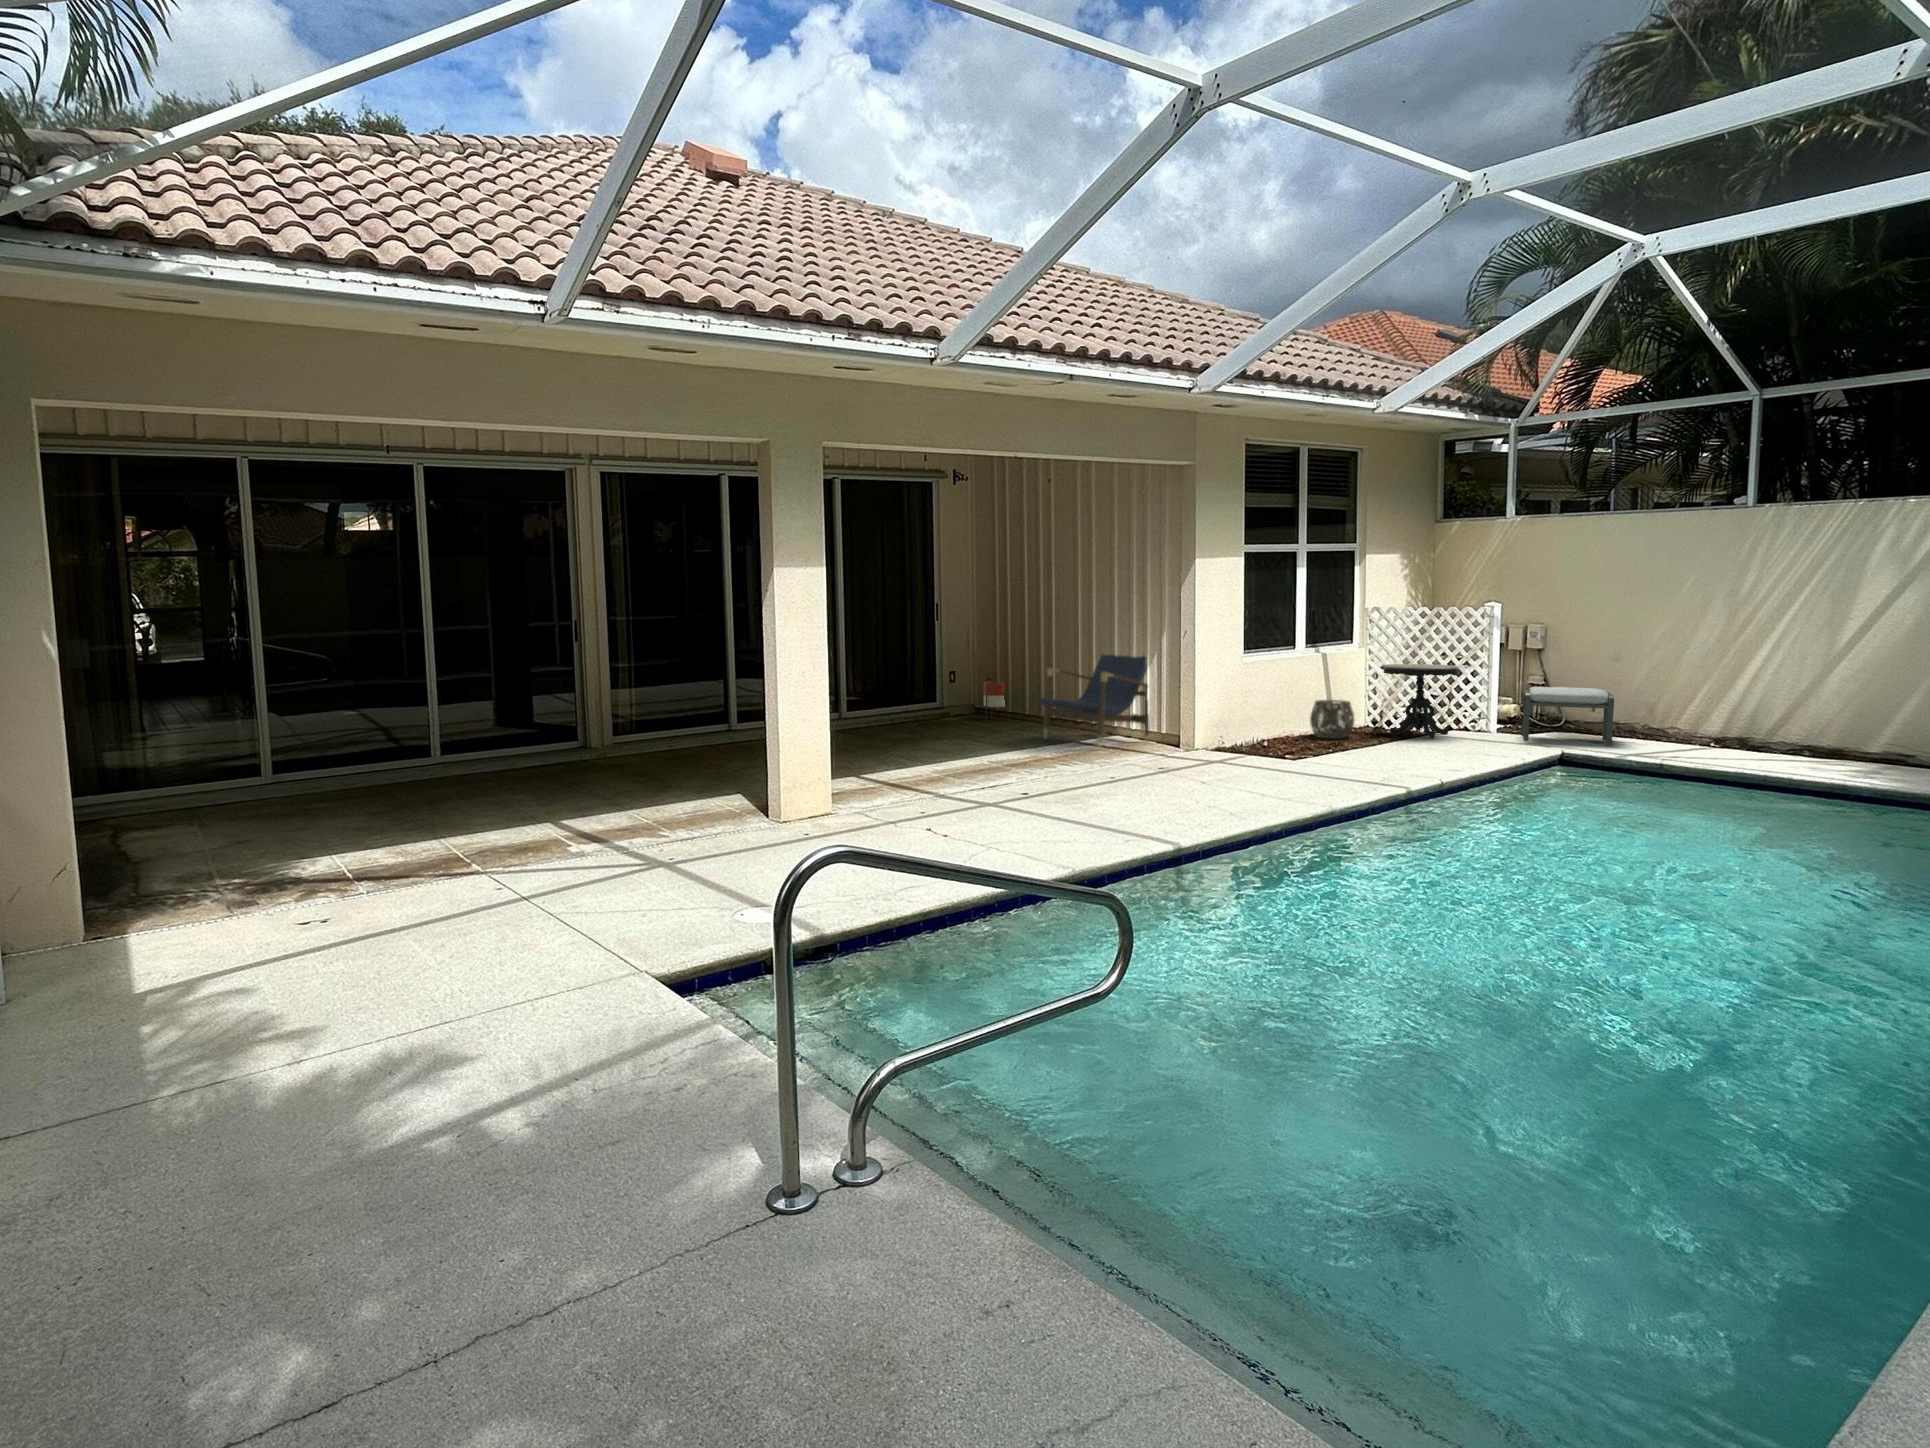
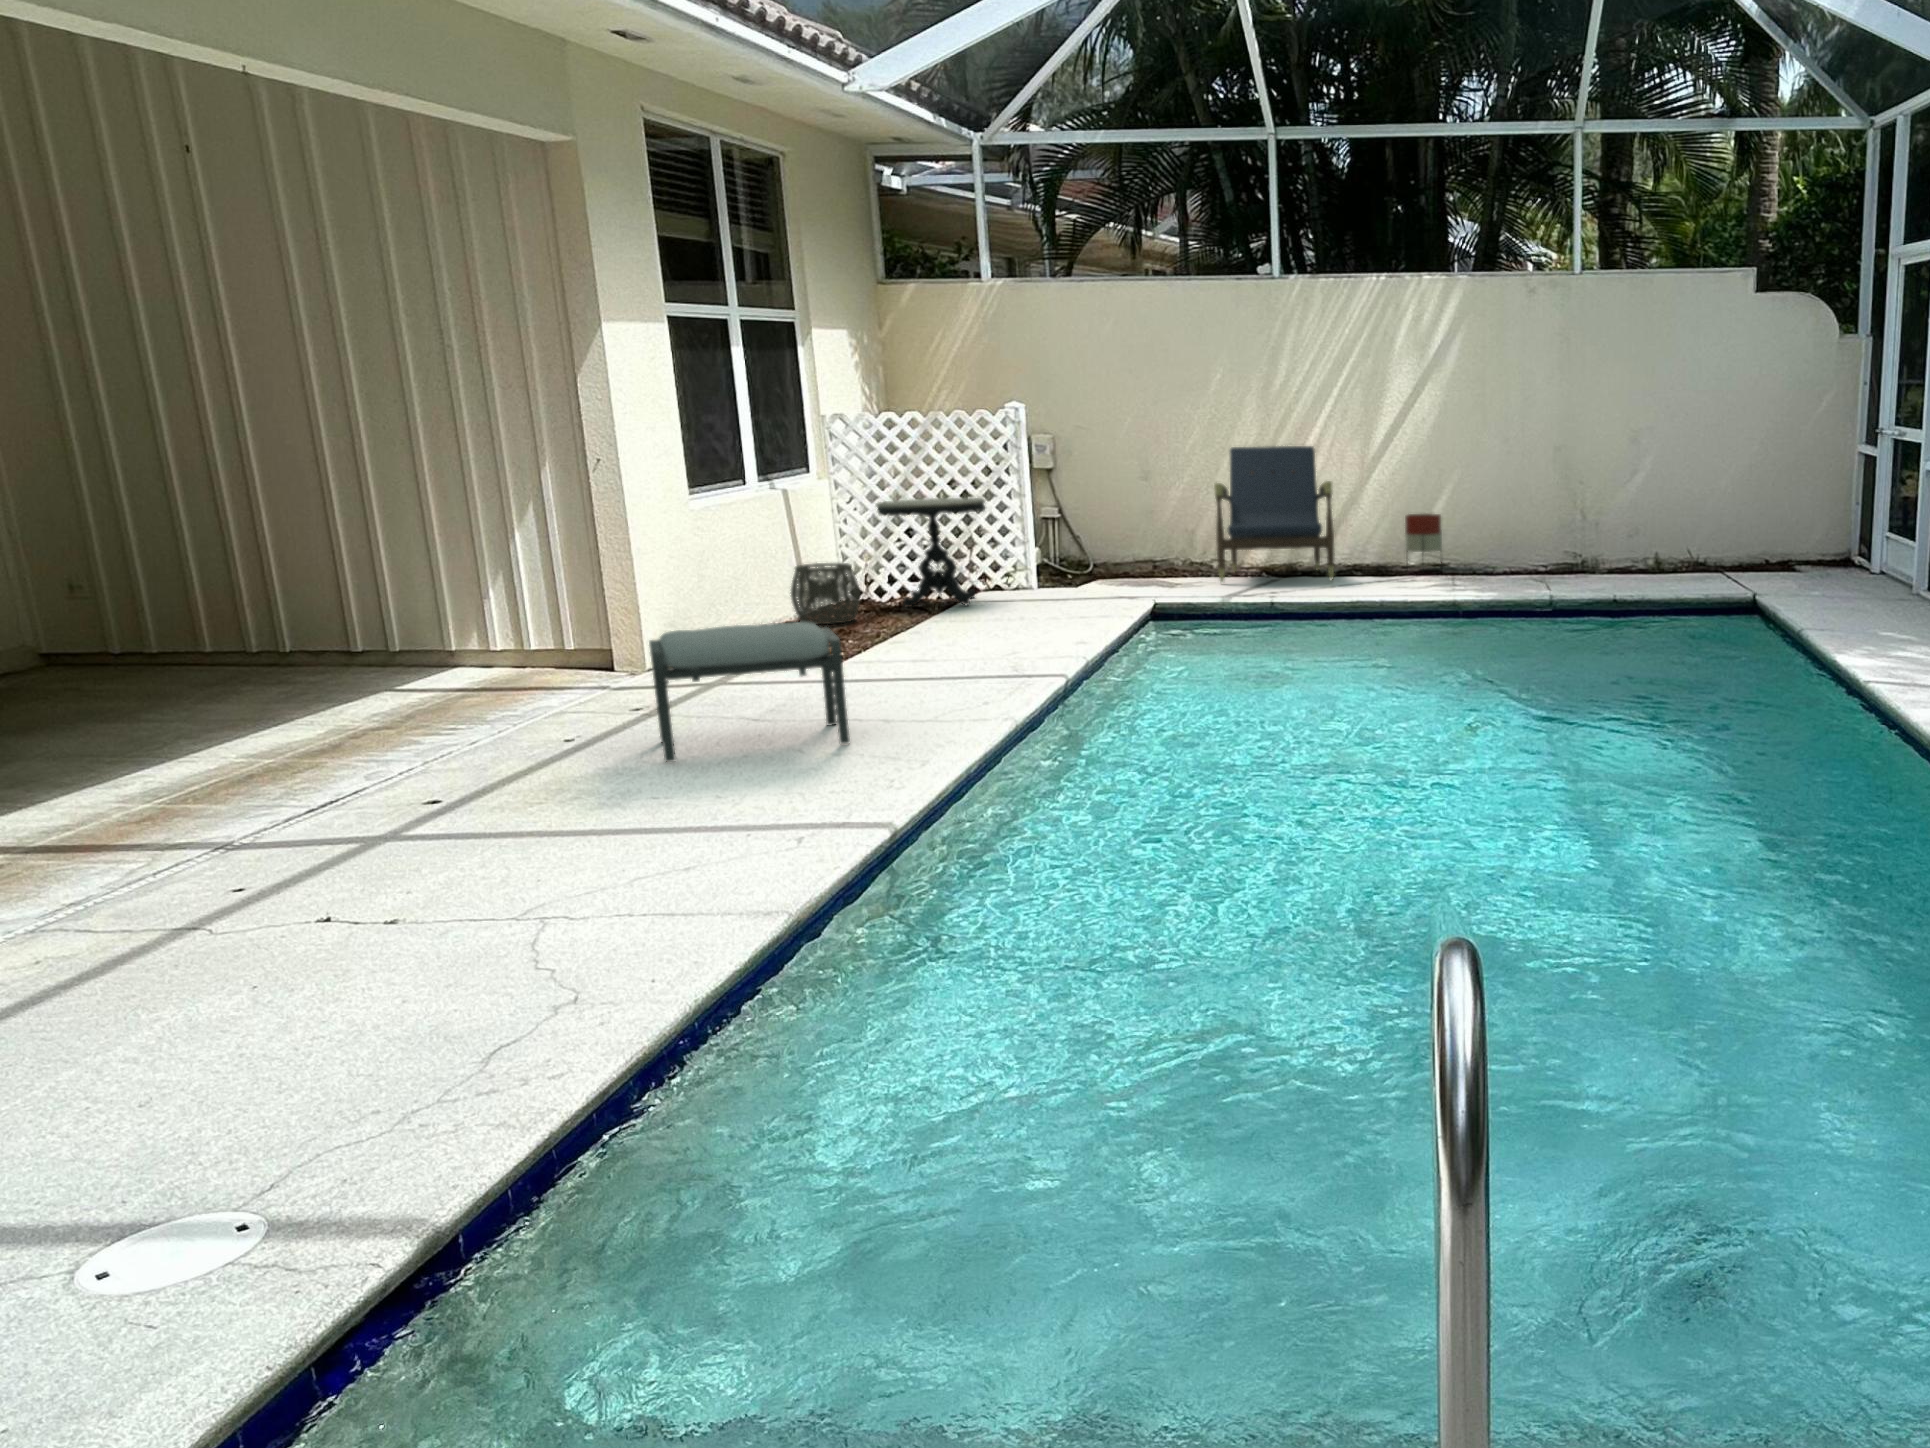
lounge chair: present [1039,655,1150,748] -> present [1214,446,1335,583]
planter: present [984,681,1009,720] -> present [1405,514,1442,552]
ottoman: present [1522,687,1614,745] -> present [649,622,850,762]

